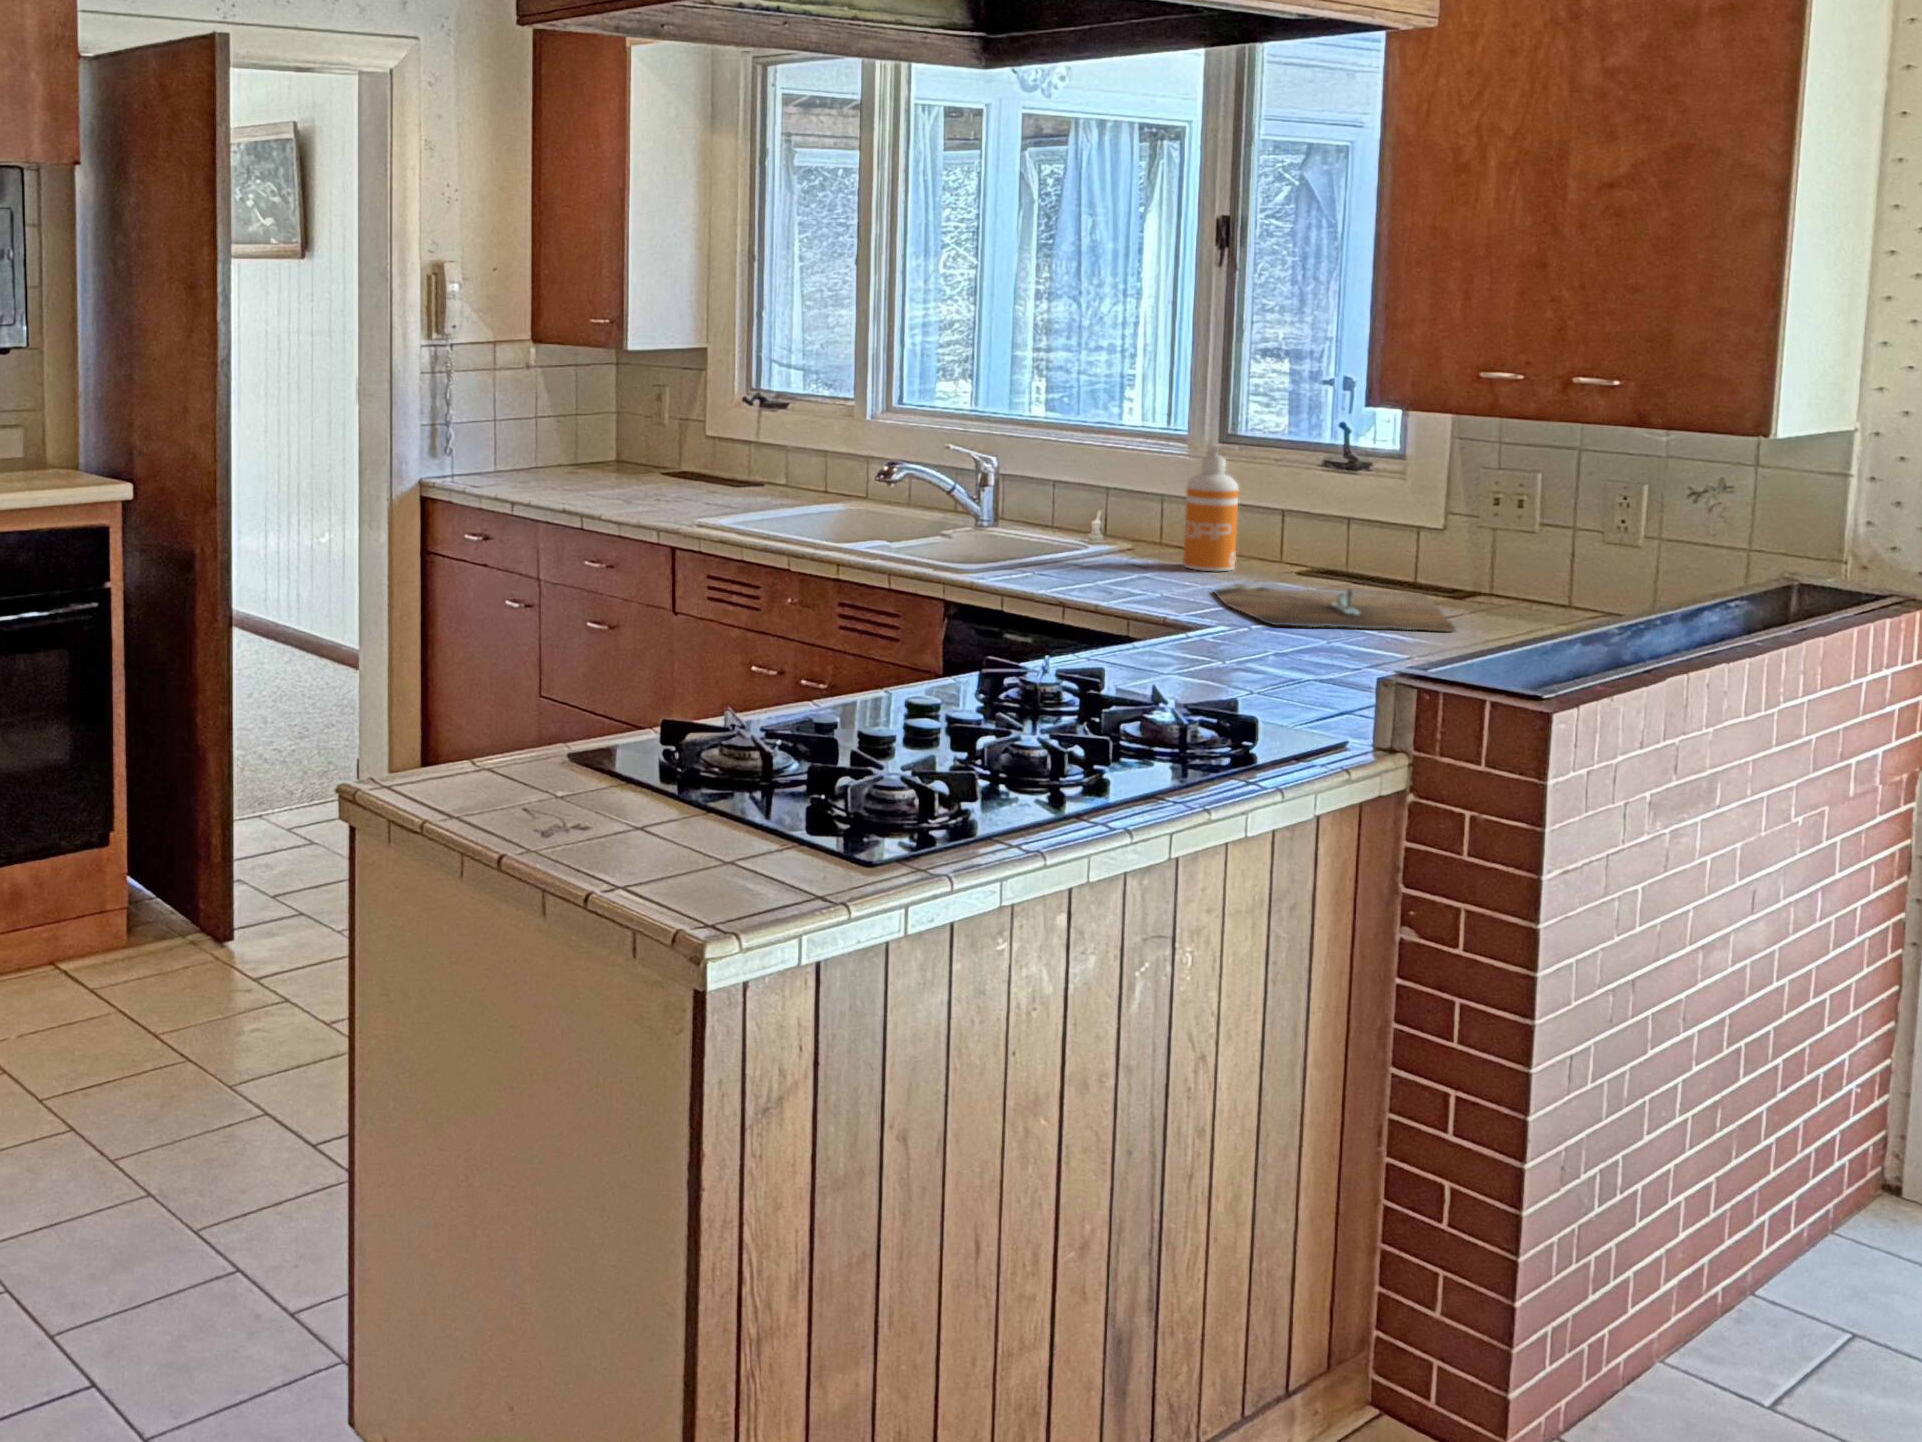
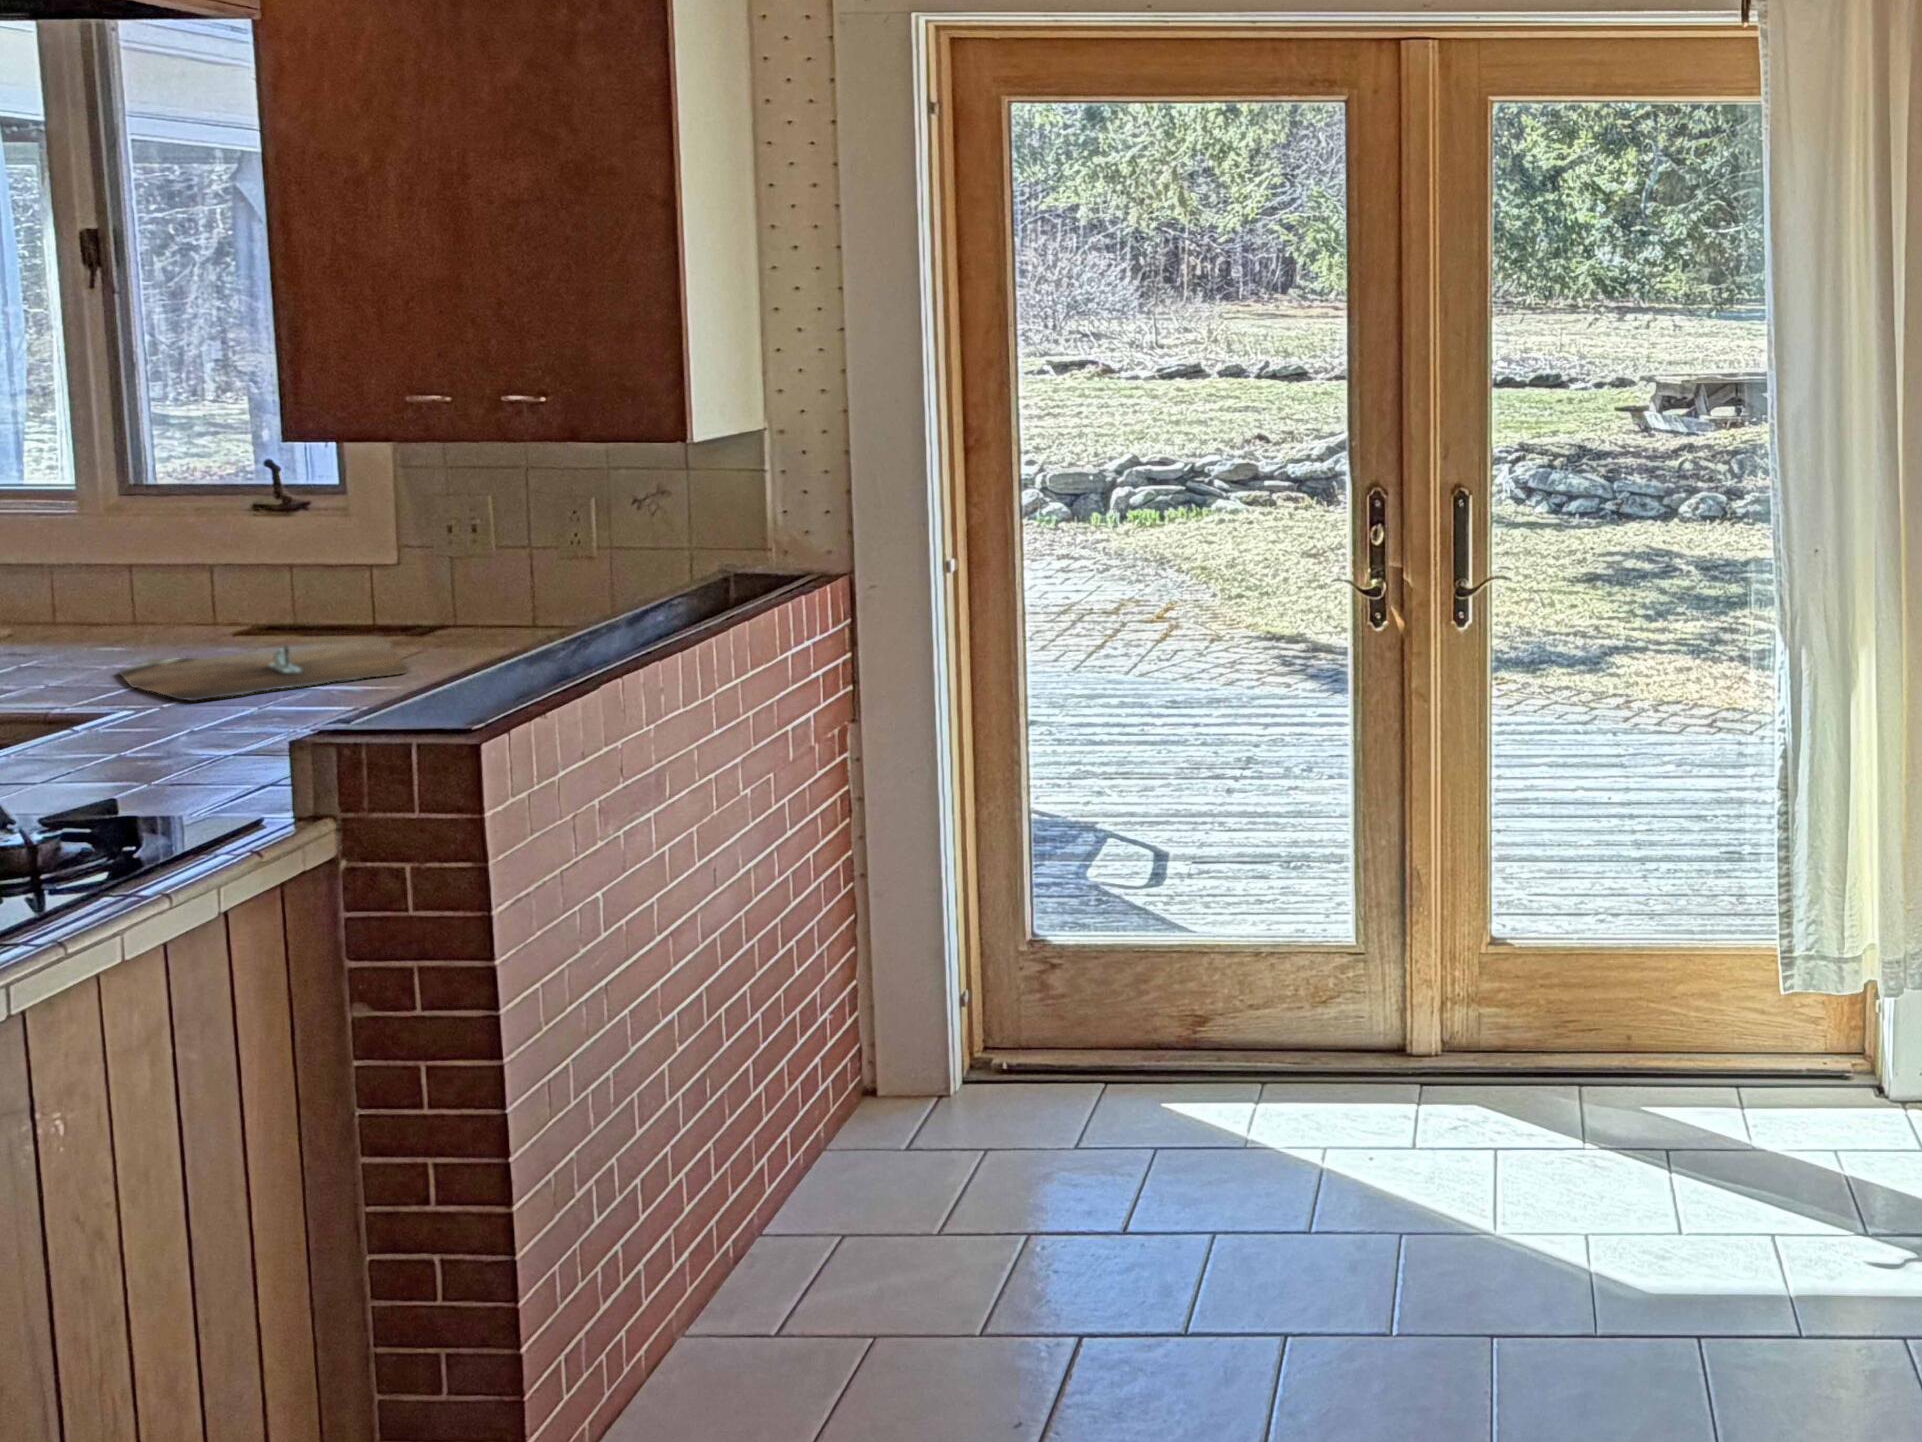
soap dispenser: present [1183,444,1239,571] -> none [76,499,153,650]

